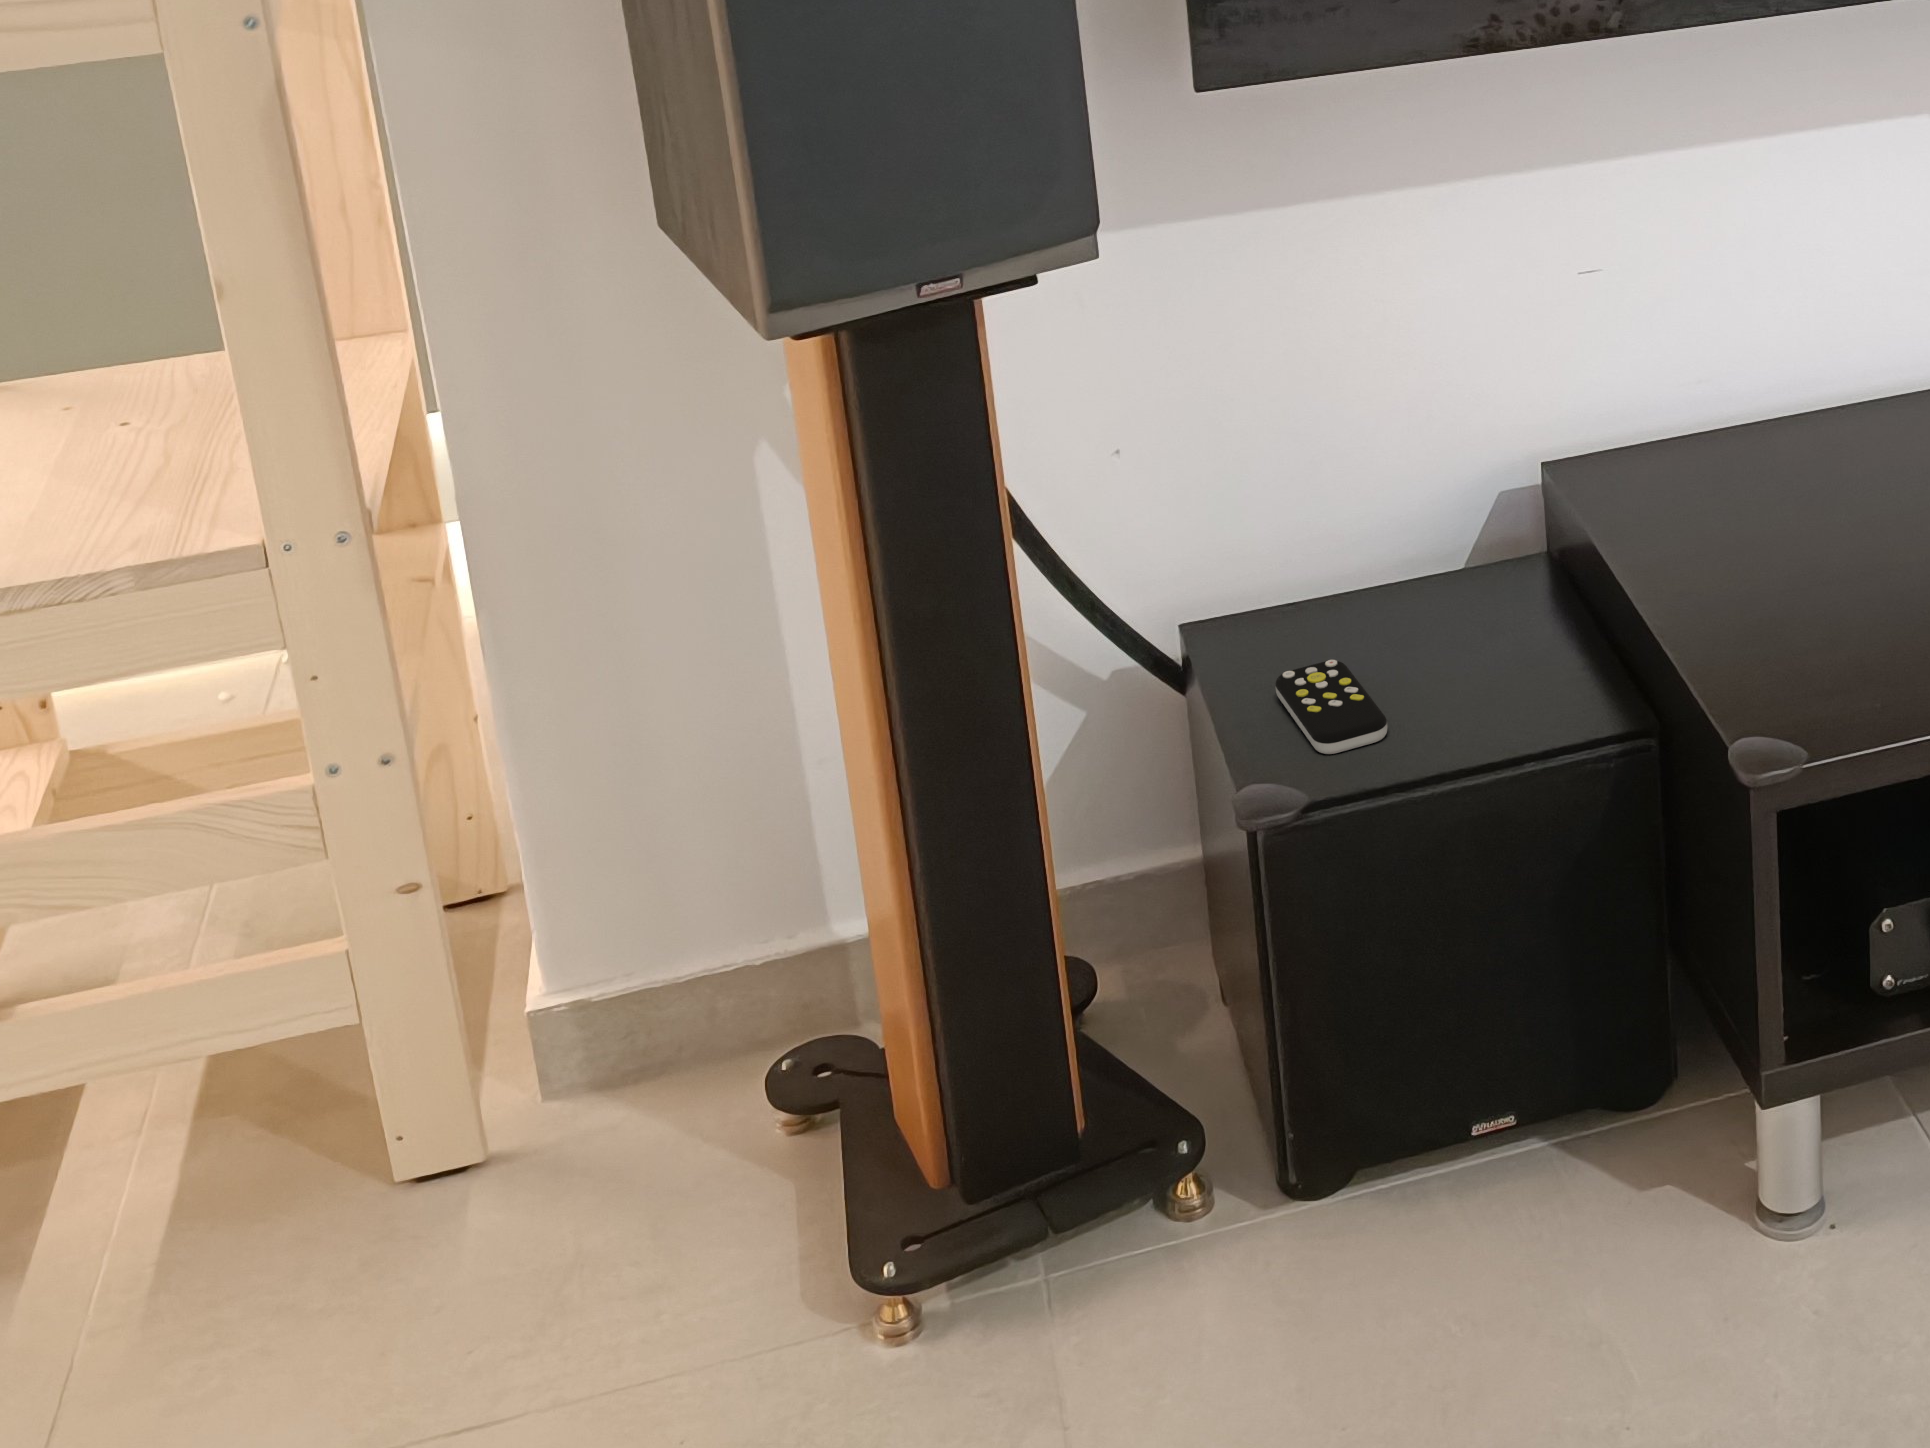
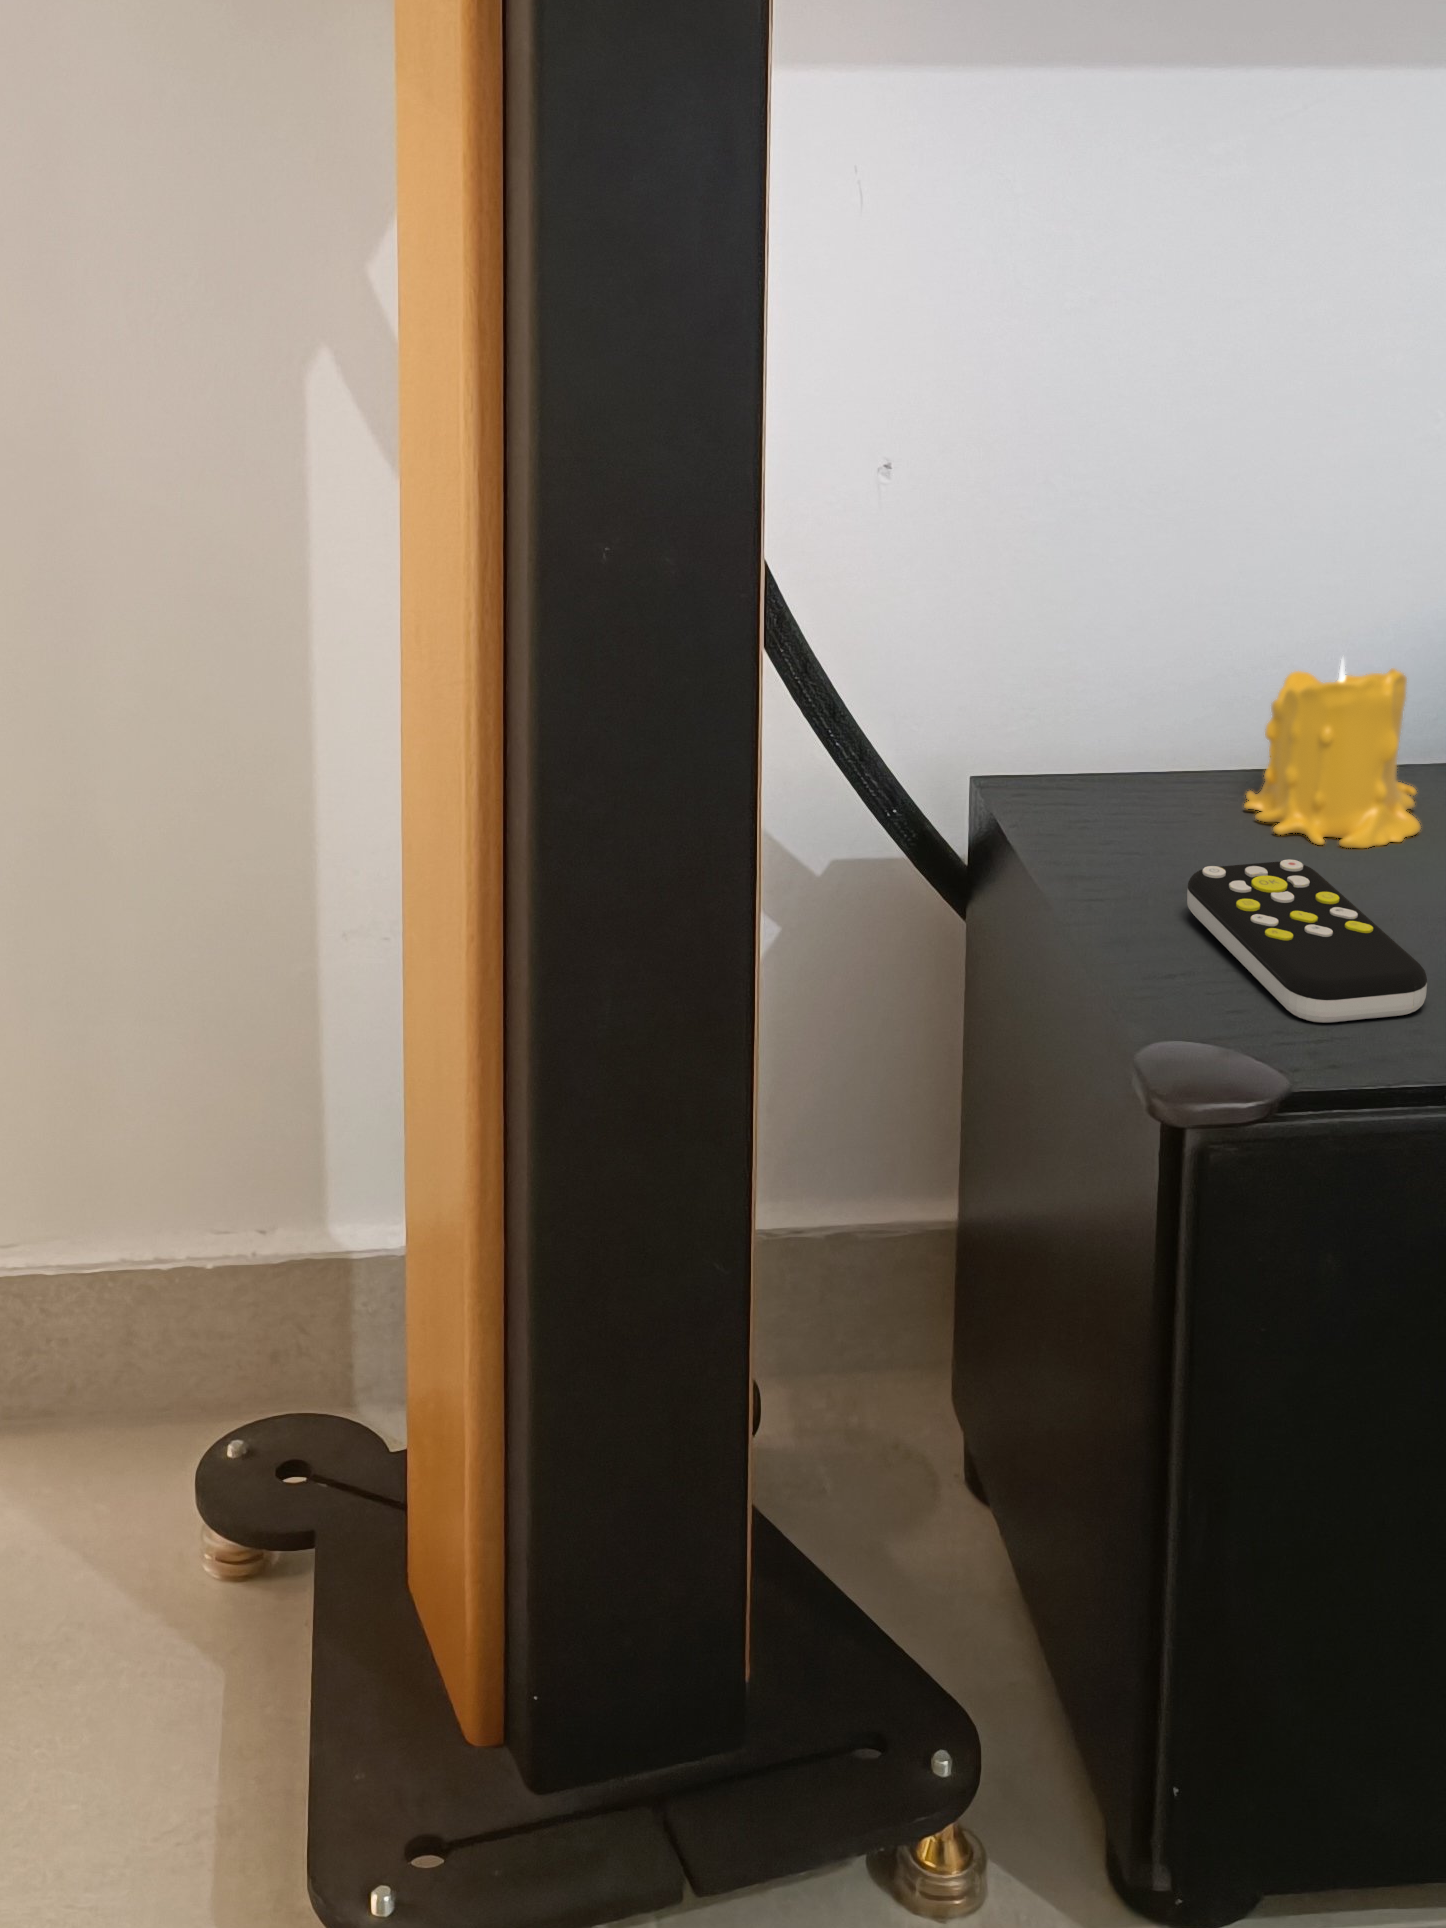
candle: none [1326,528,1425,638] -> present [1244,660,1420,848]

